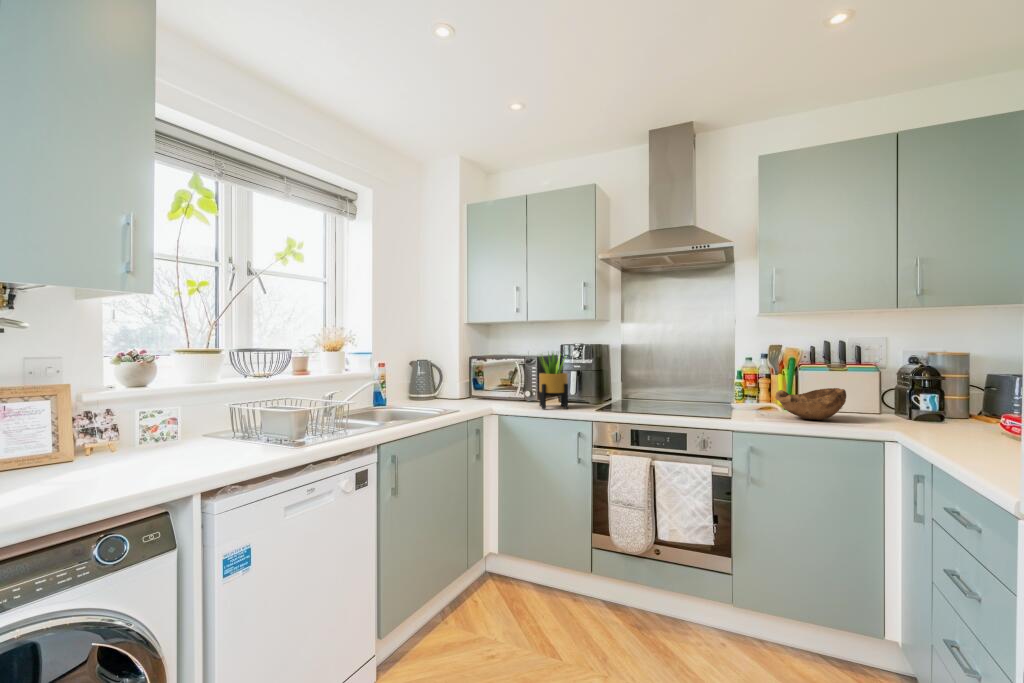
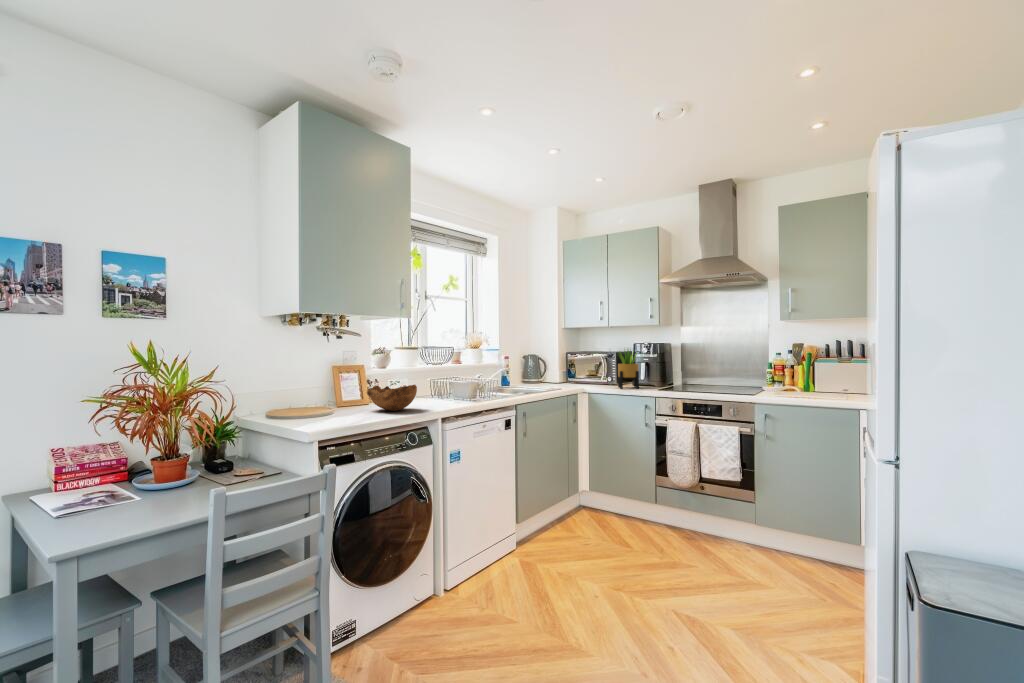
wooden bowl: present [776,388,846,420] -> present [367,385,417,411]

